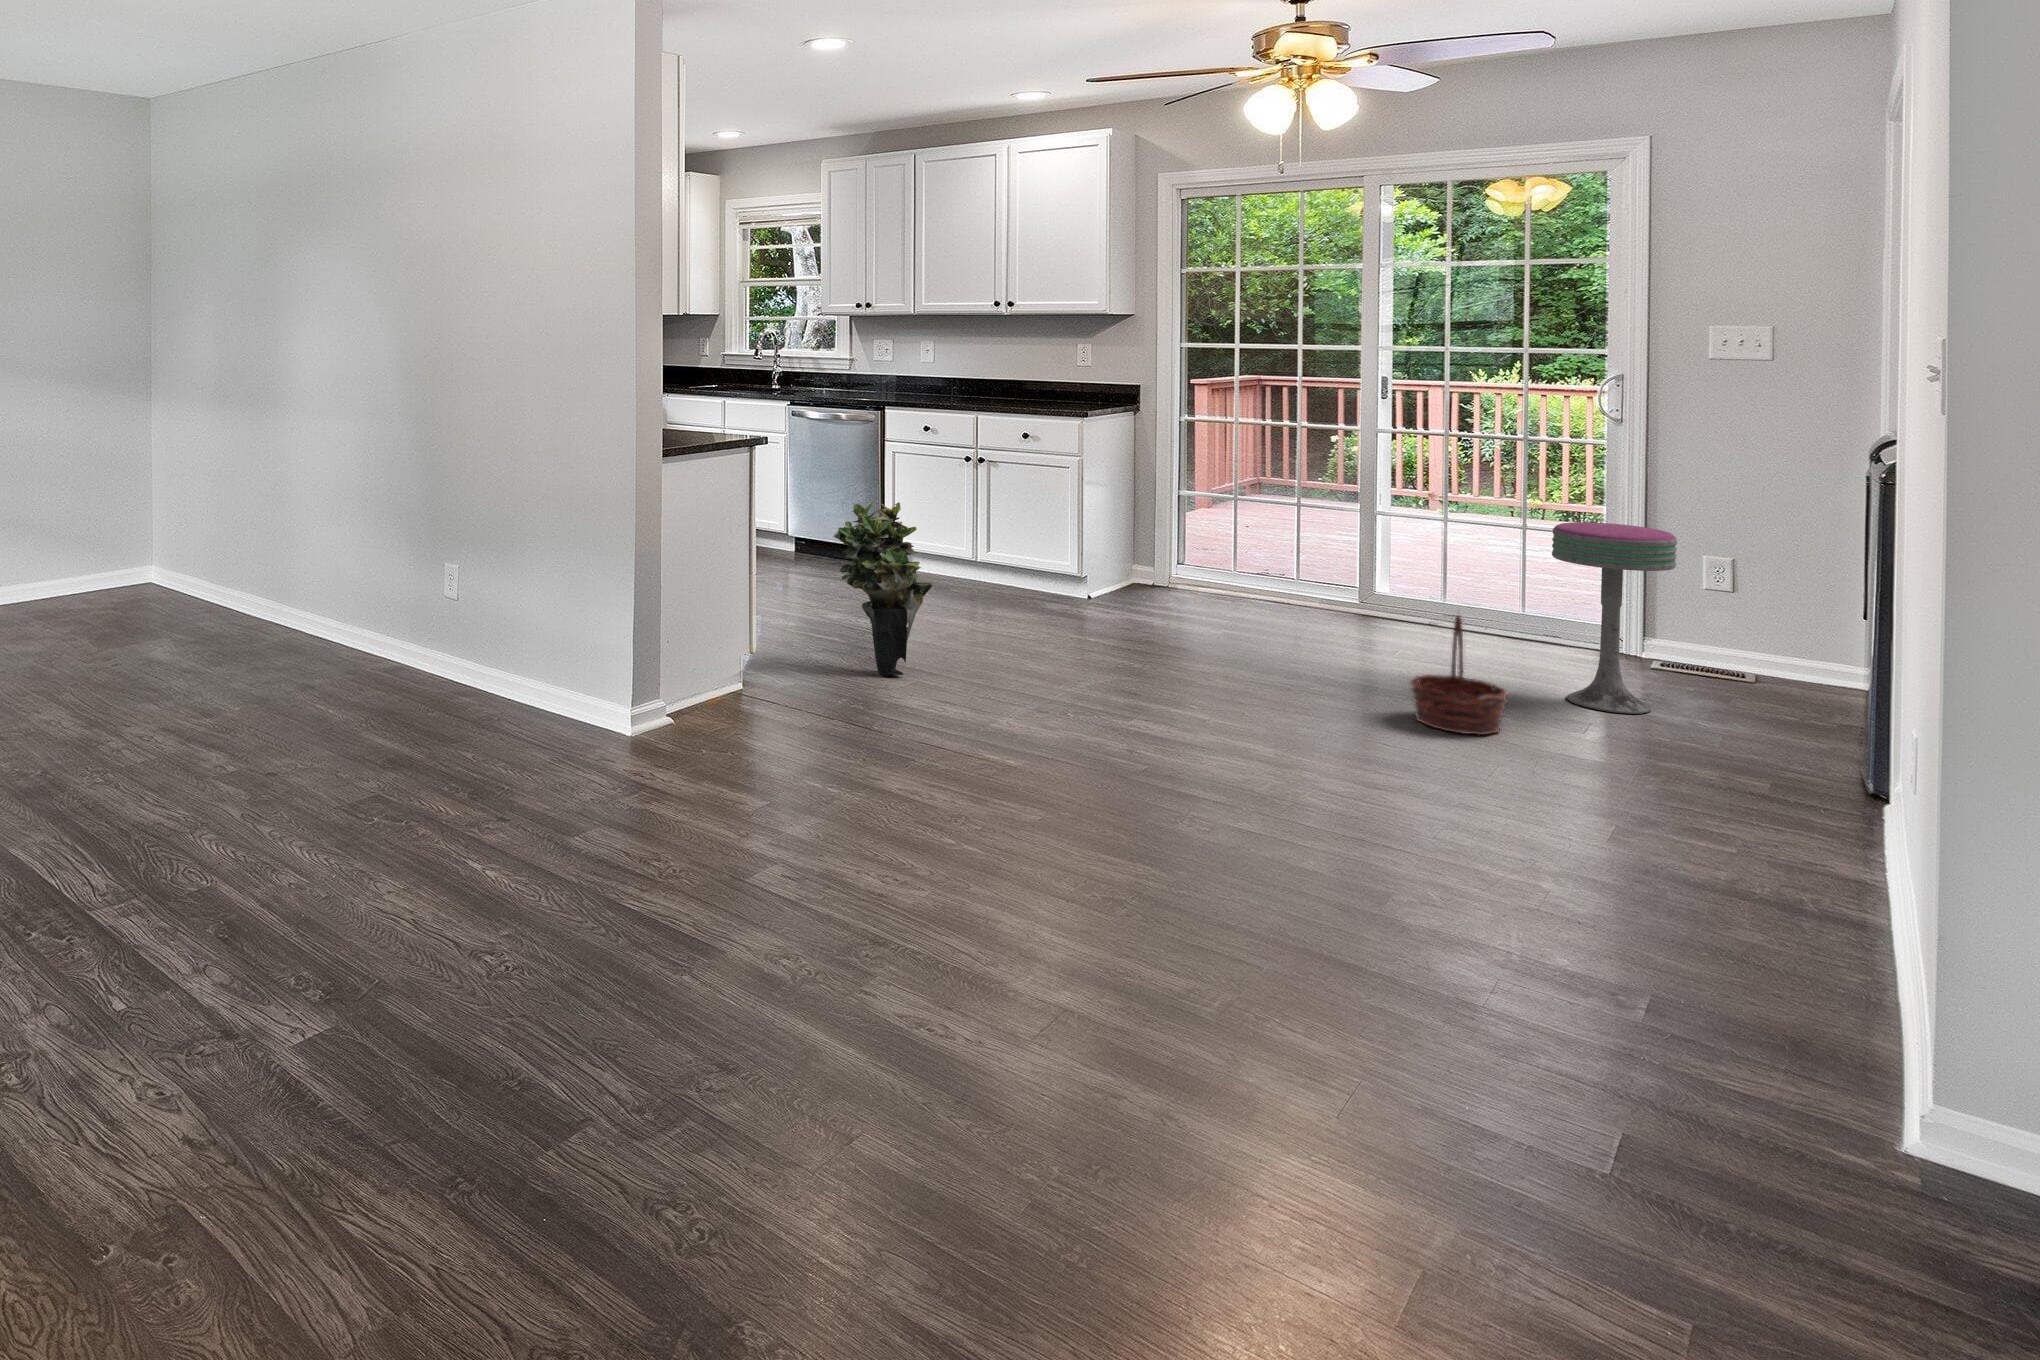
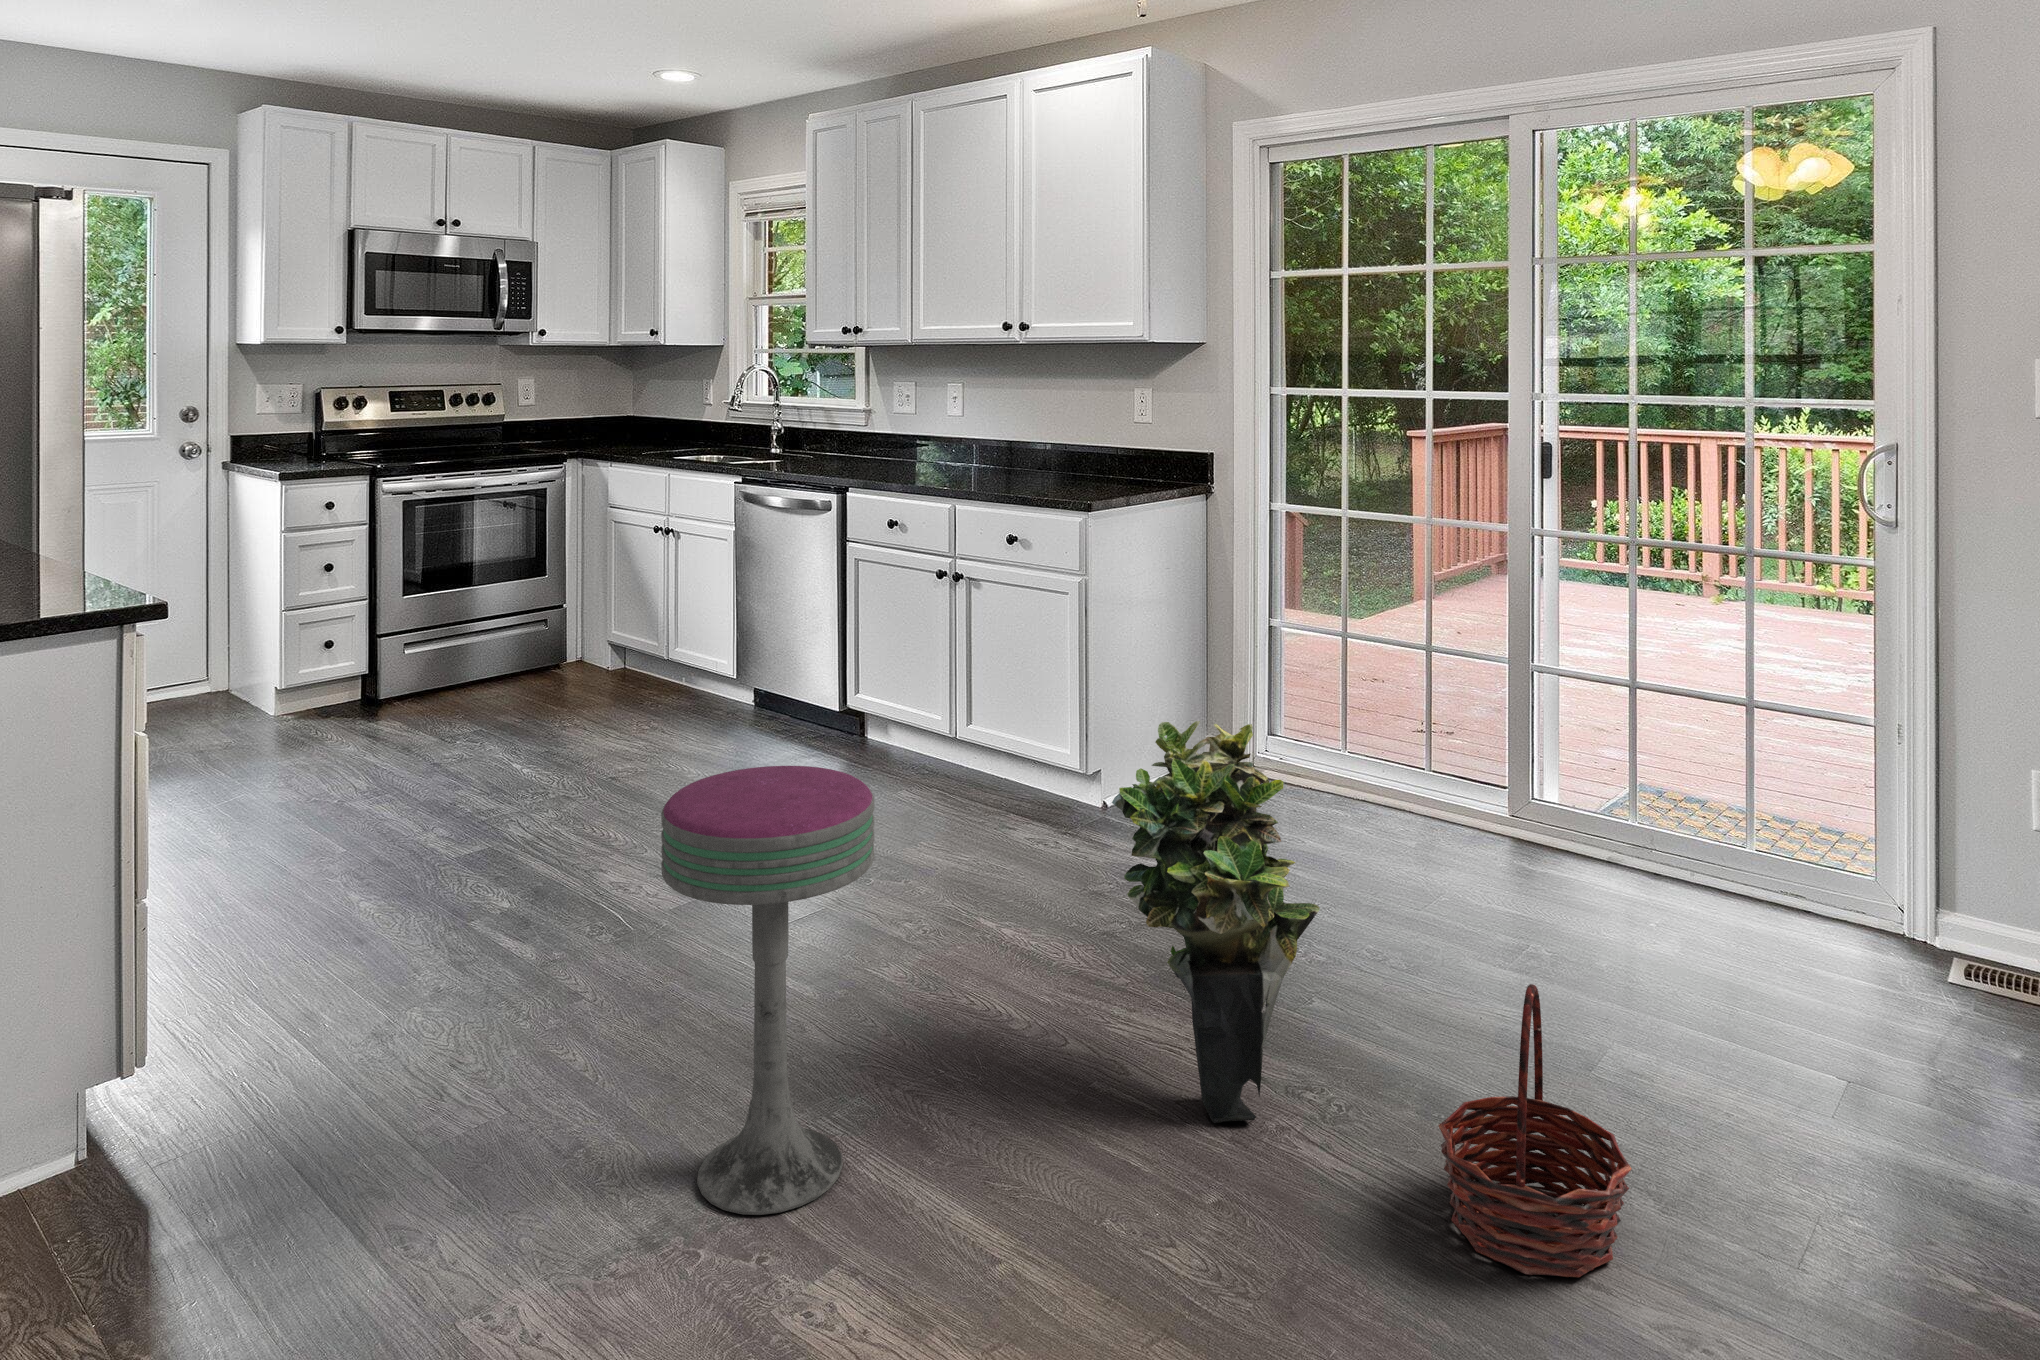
potted plant: present [833,502,934,676] -> present [1112,721,1320,1123]
bar stool: present [1552,522,1677,714] -> present [661,766,874,1215]

